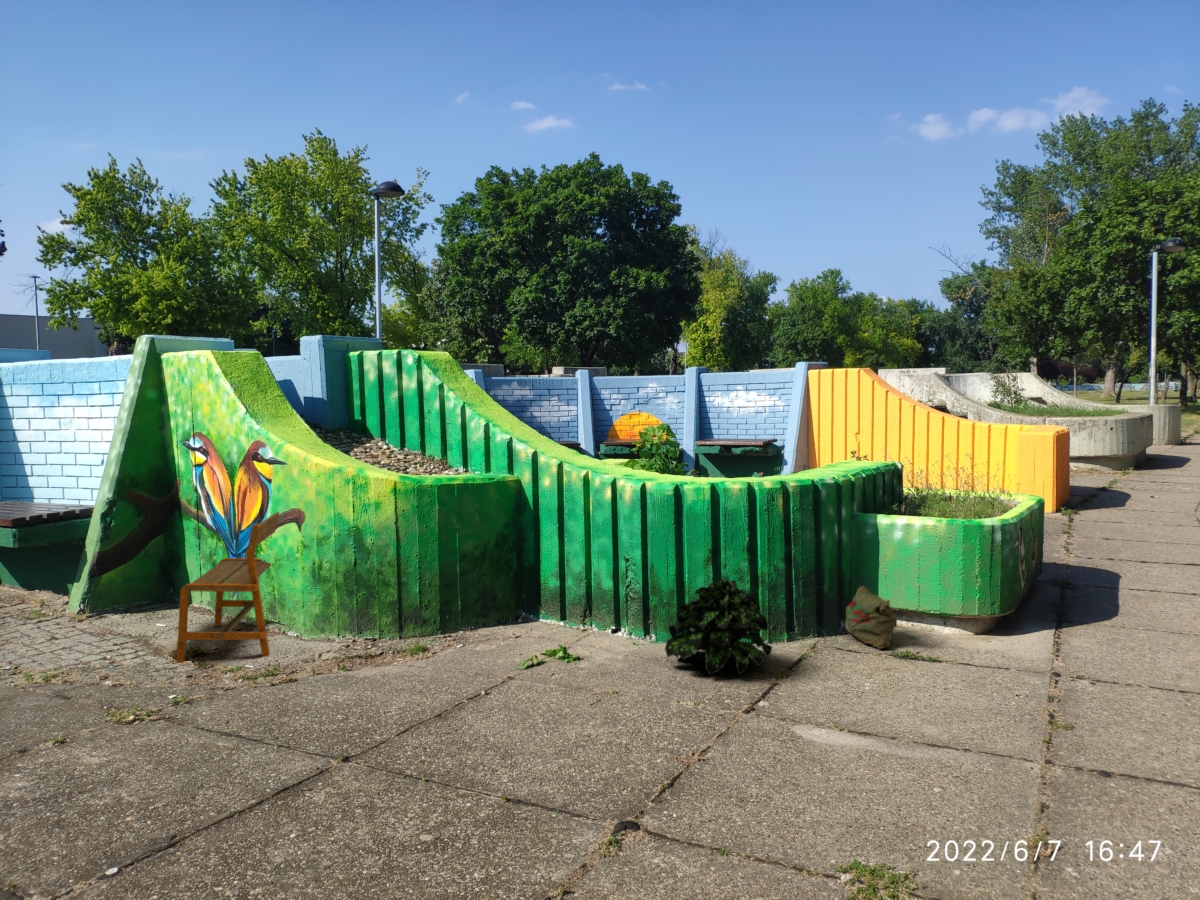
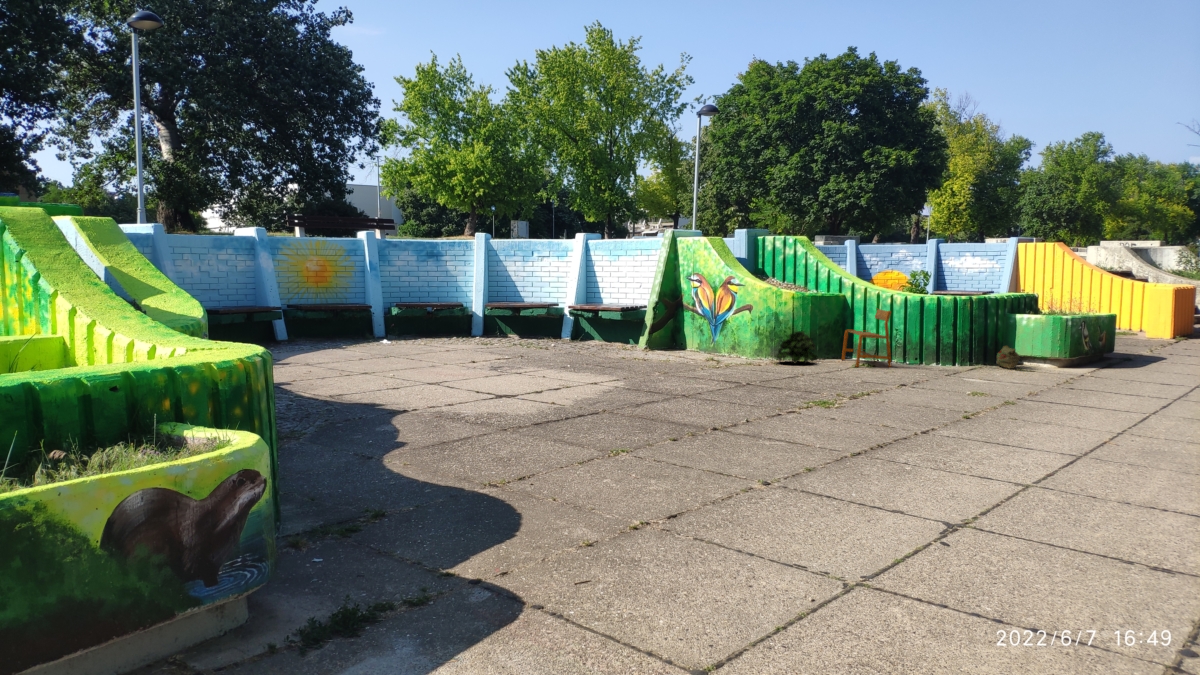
bench: present [176,512,279,663] -> present [842,309,891,367]
potted plant: present [665,580,772,675] -> present [776,331,817,363]

